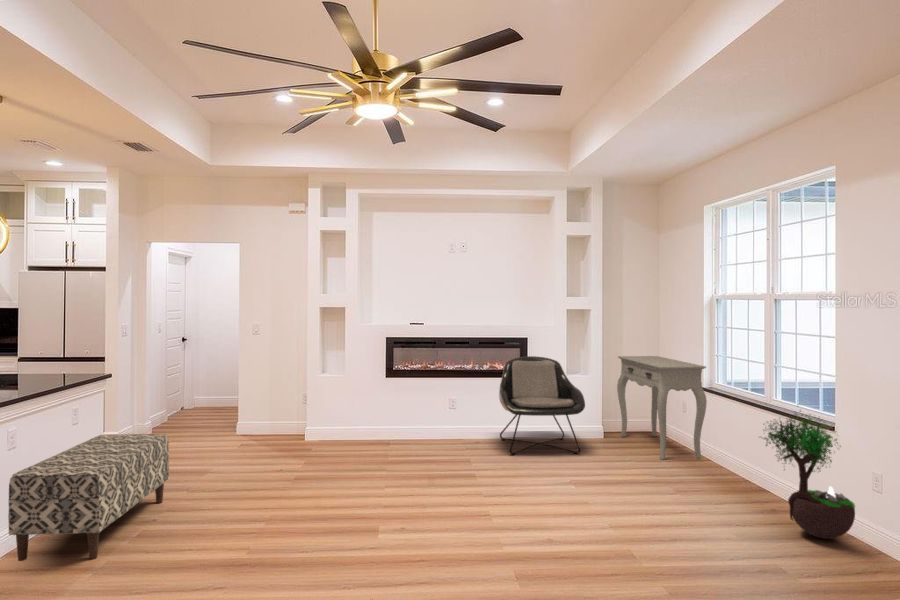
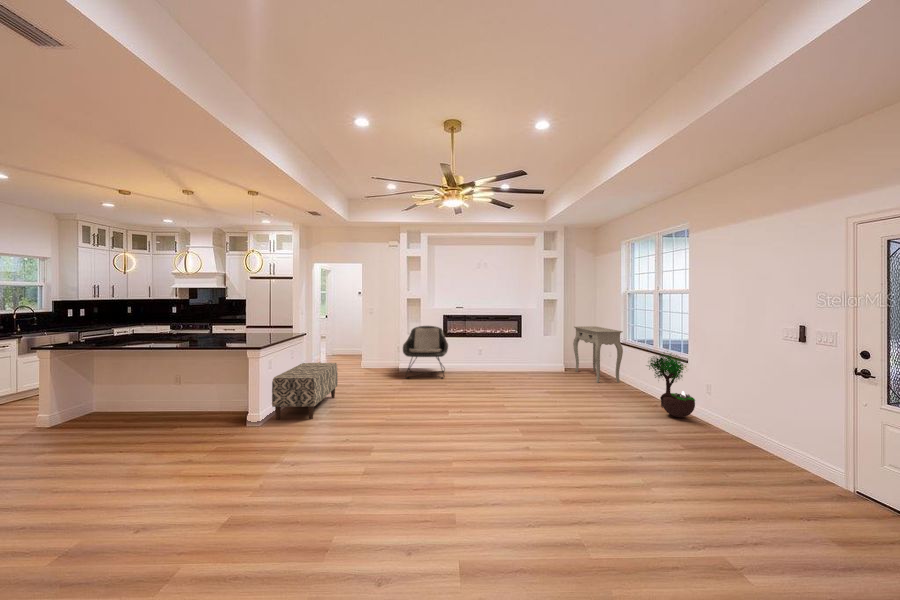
lounge chair: present [499,356,585,455] -> present [403,326,448,379]

